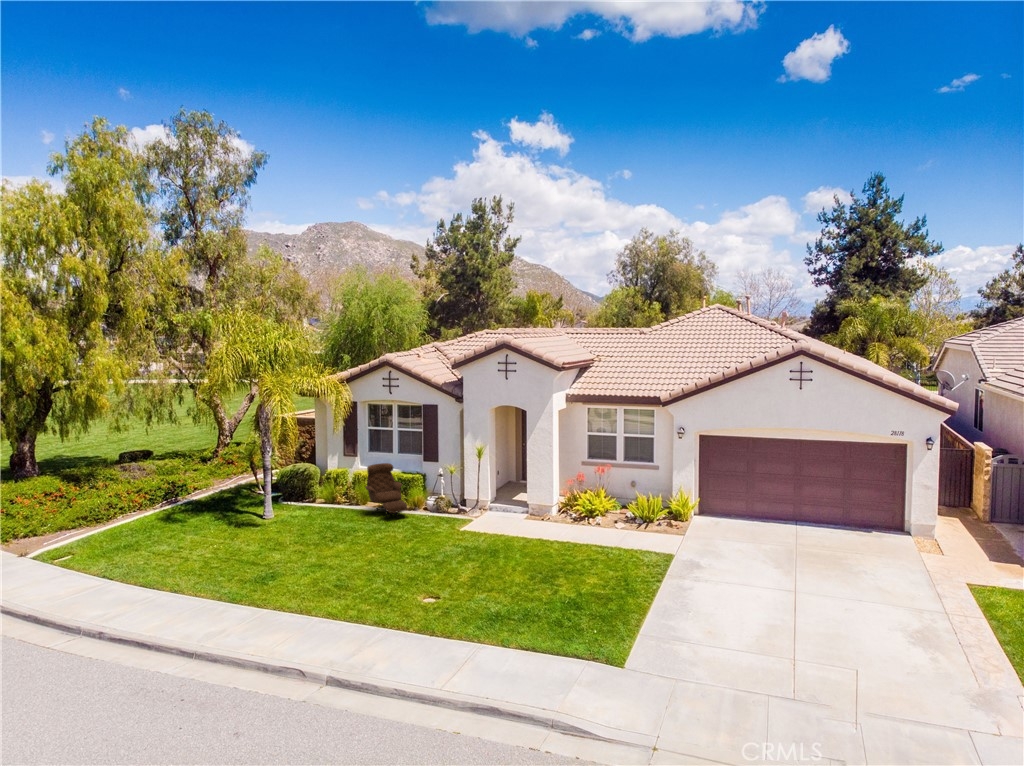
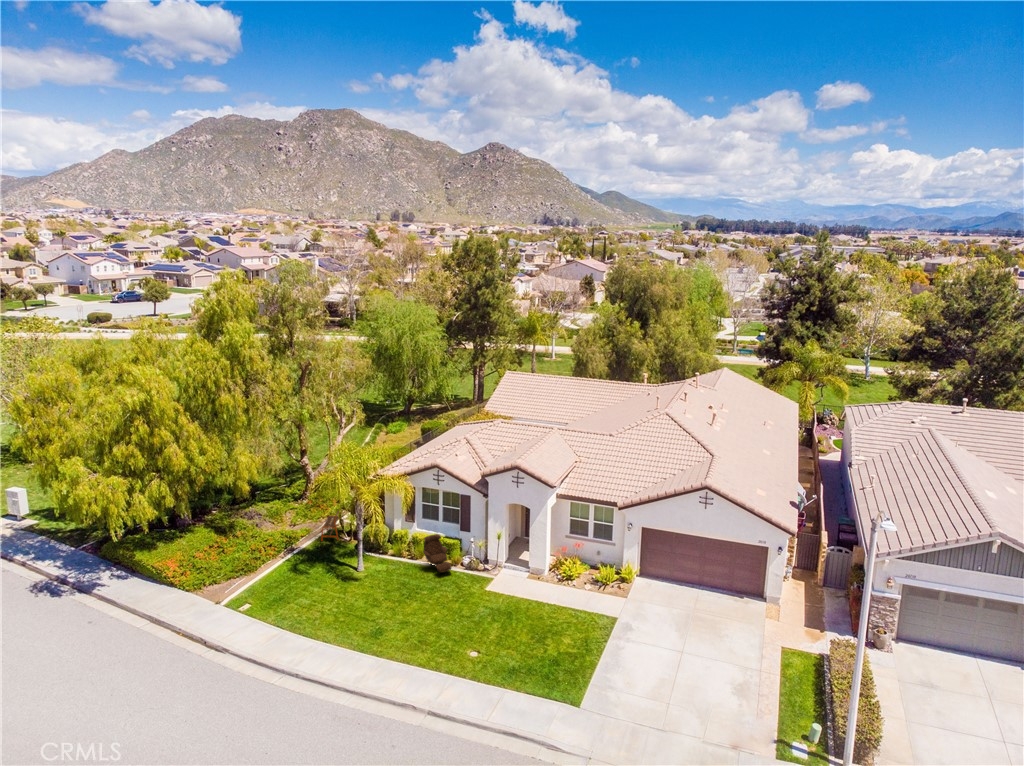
bench: none [222,447,259,492] -> present [321,511,341,541]

